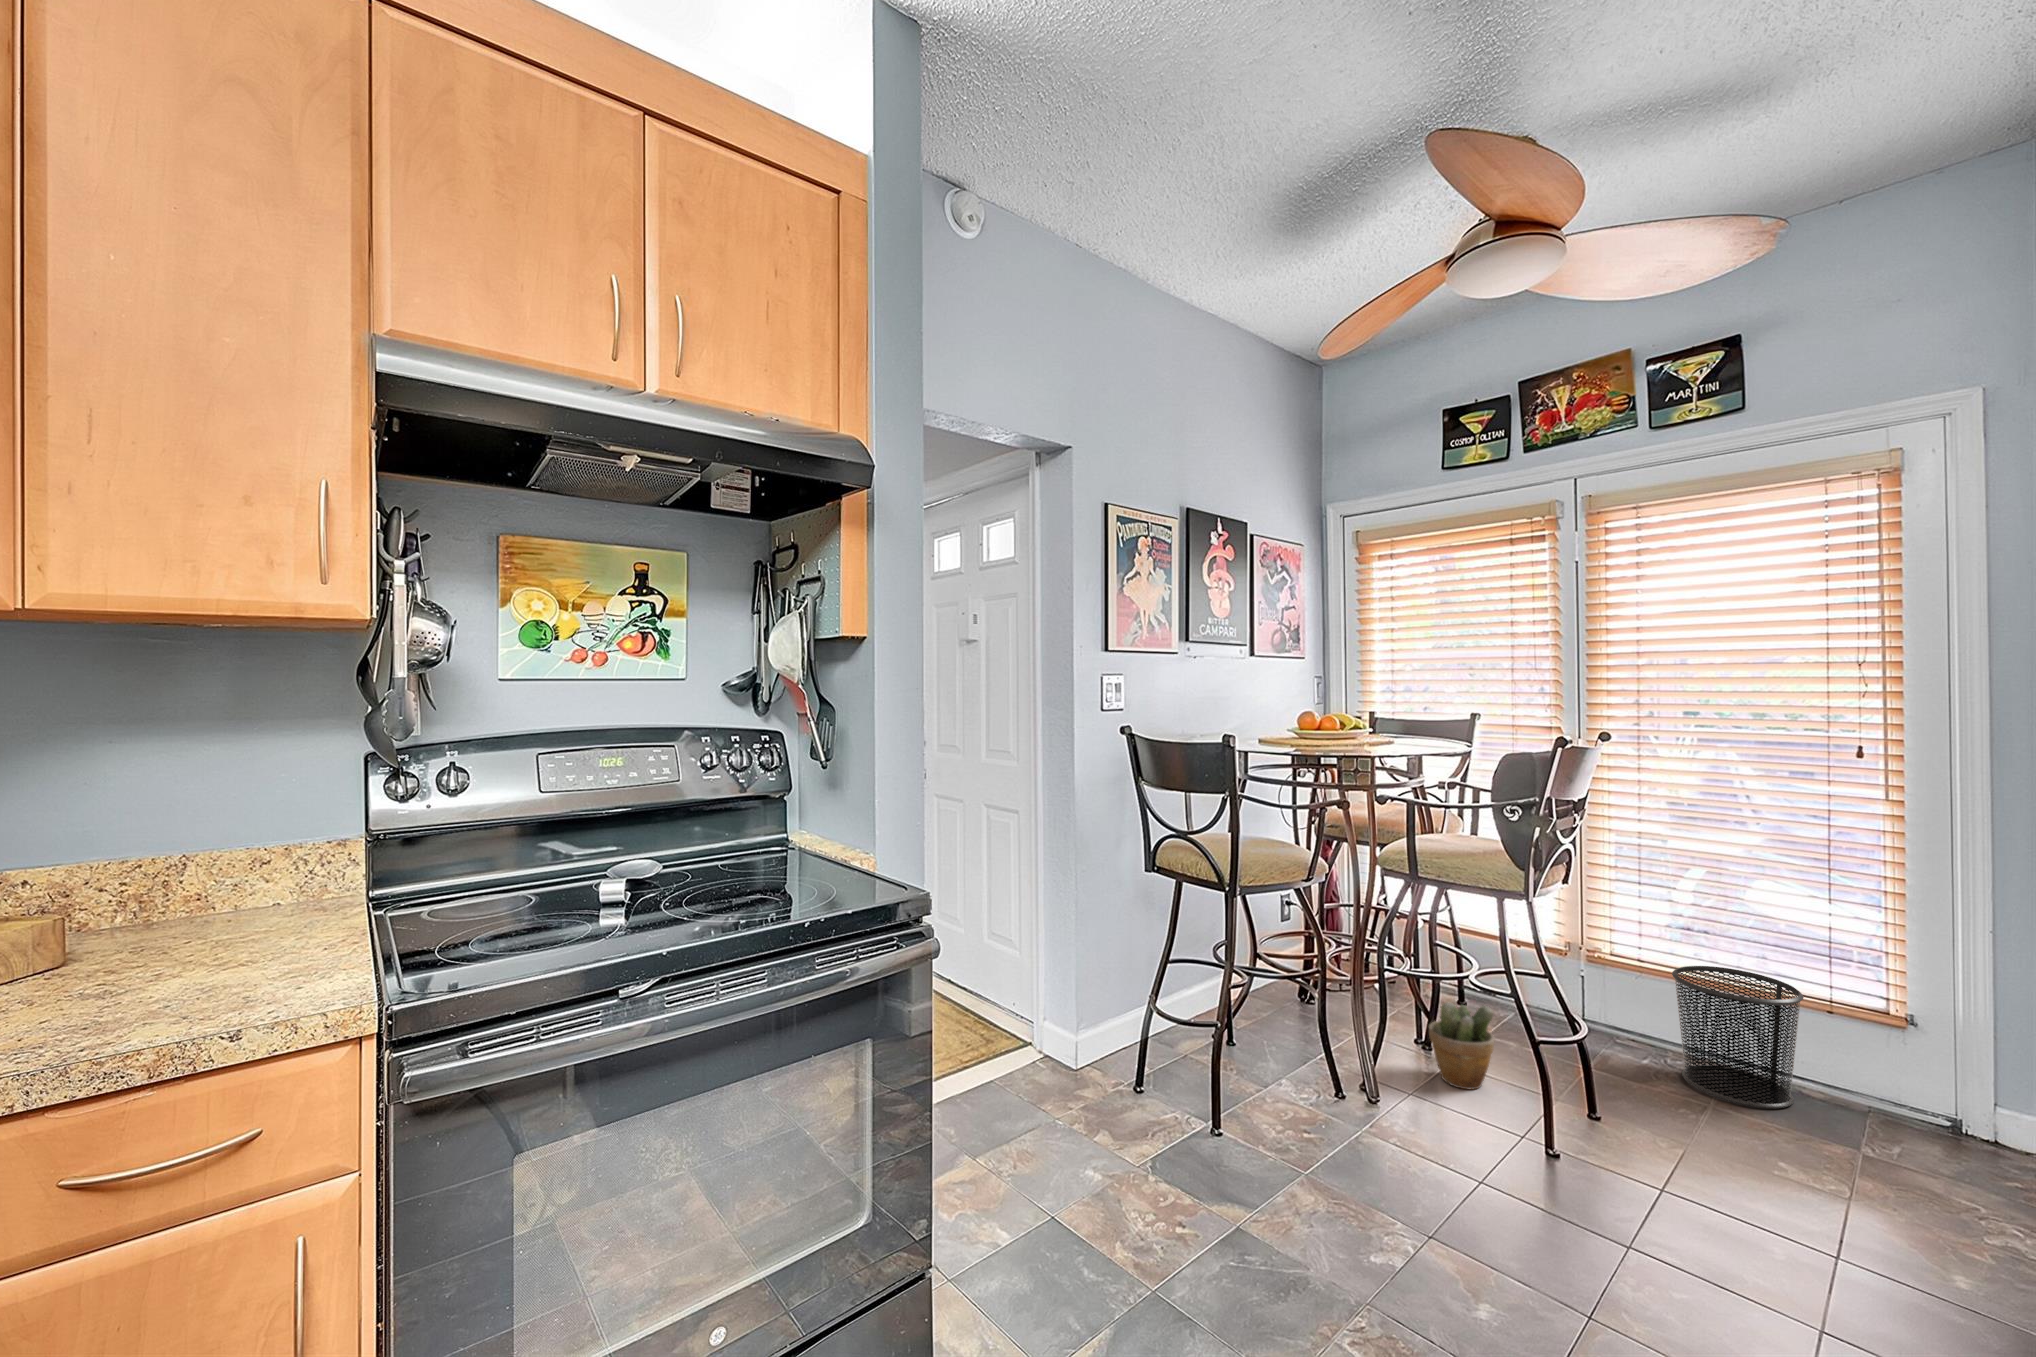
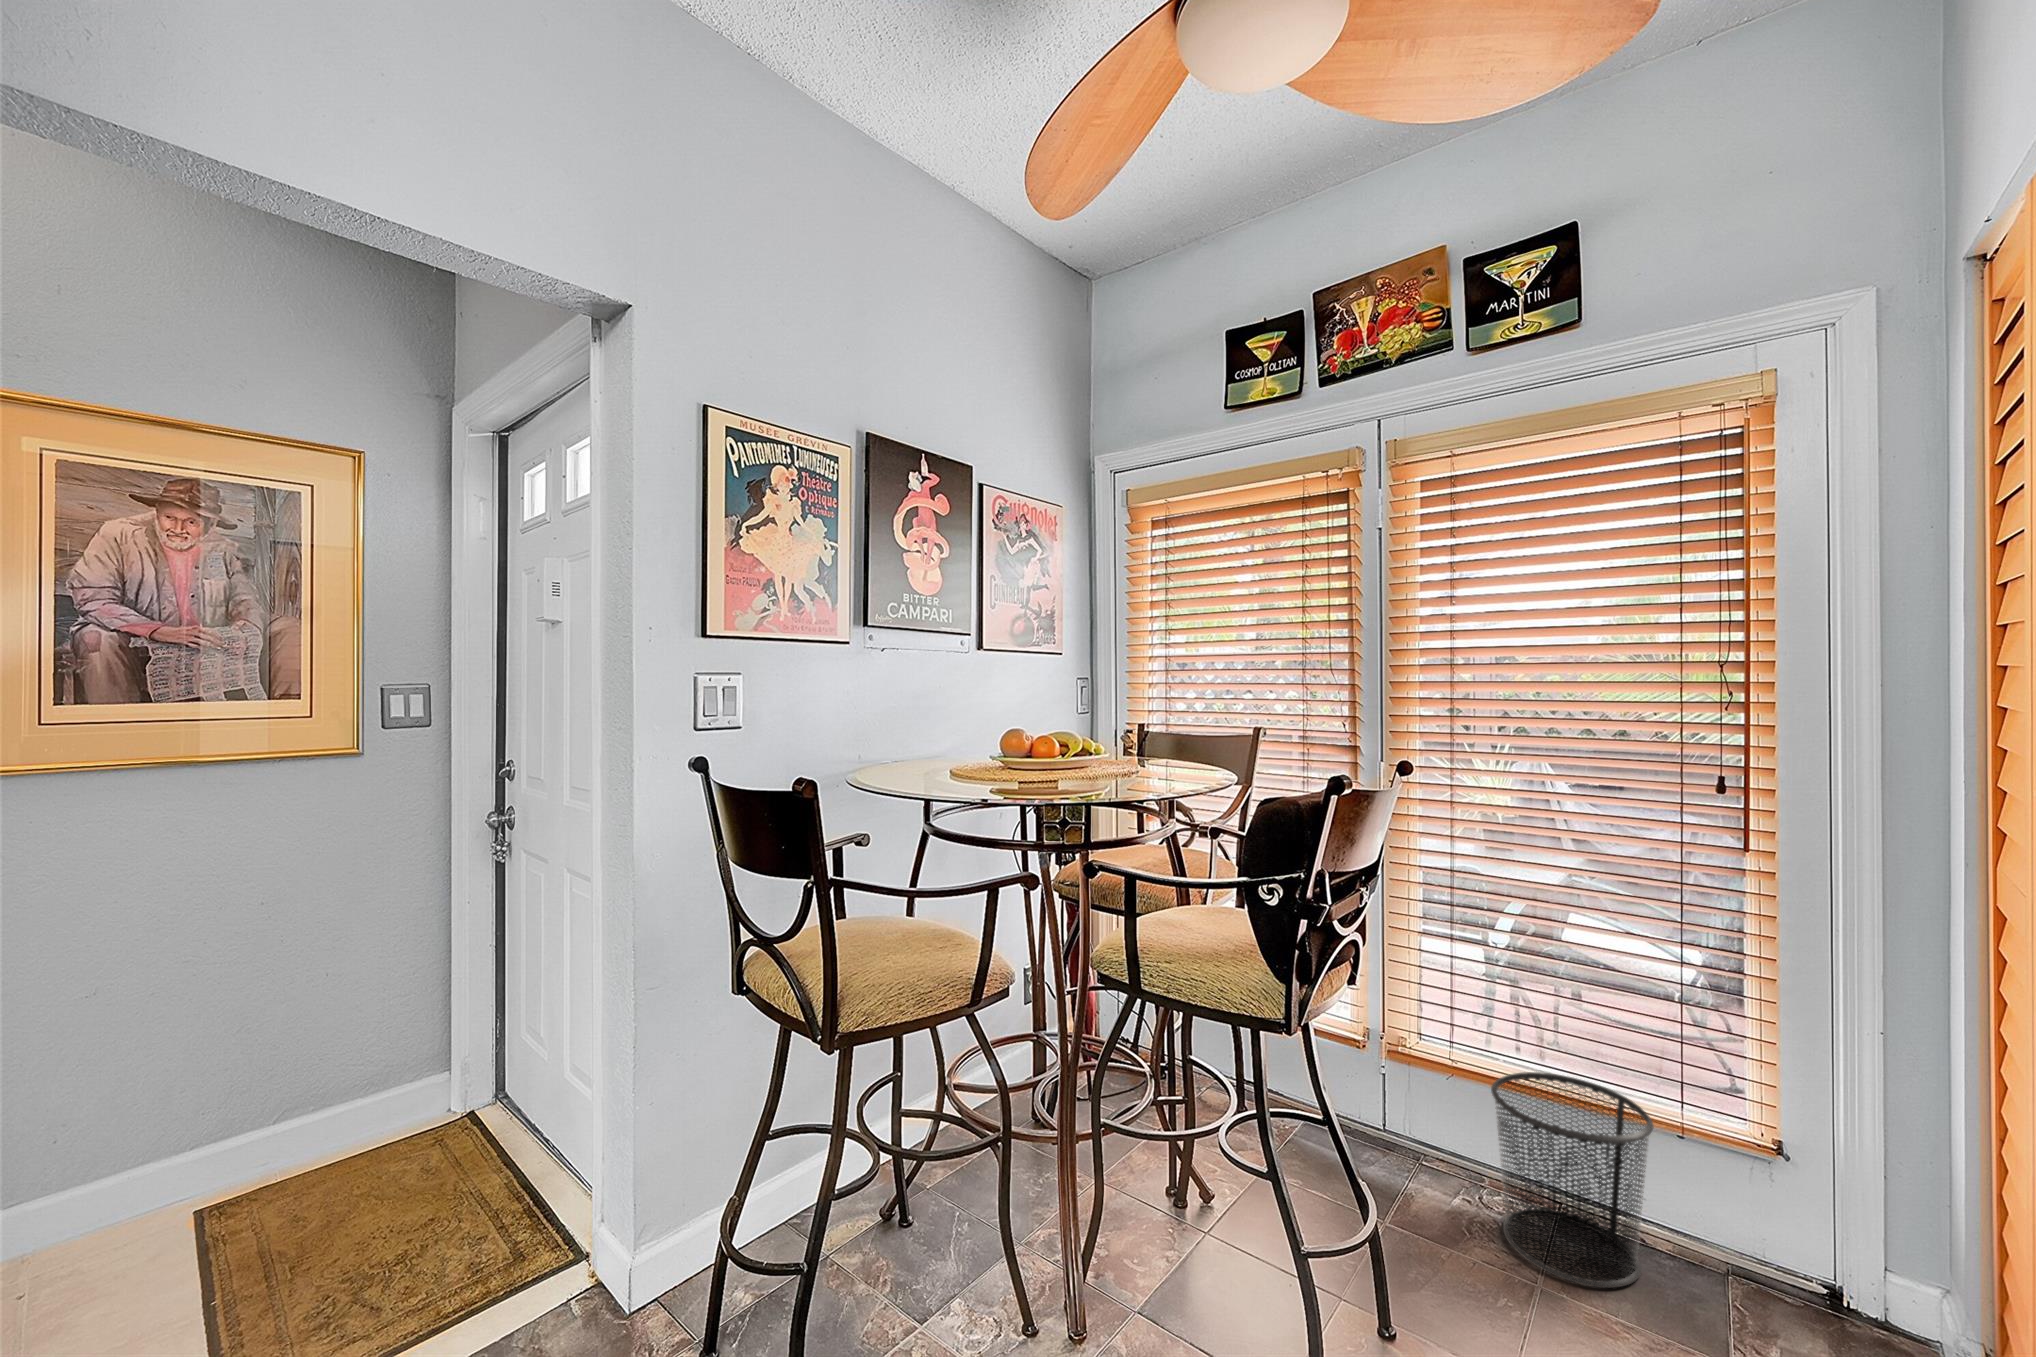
potted plant: present [1429,1003,1495,1089] -> none [1171,1158,1259,1293]

